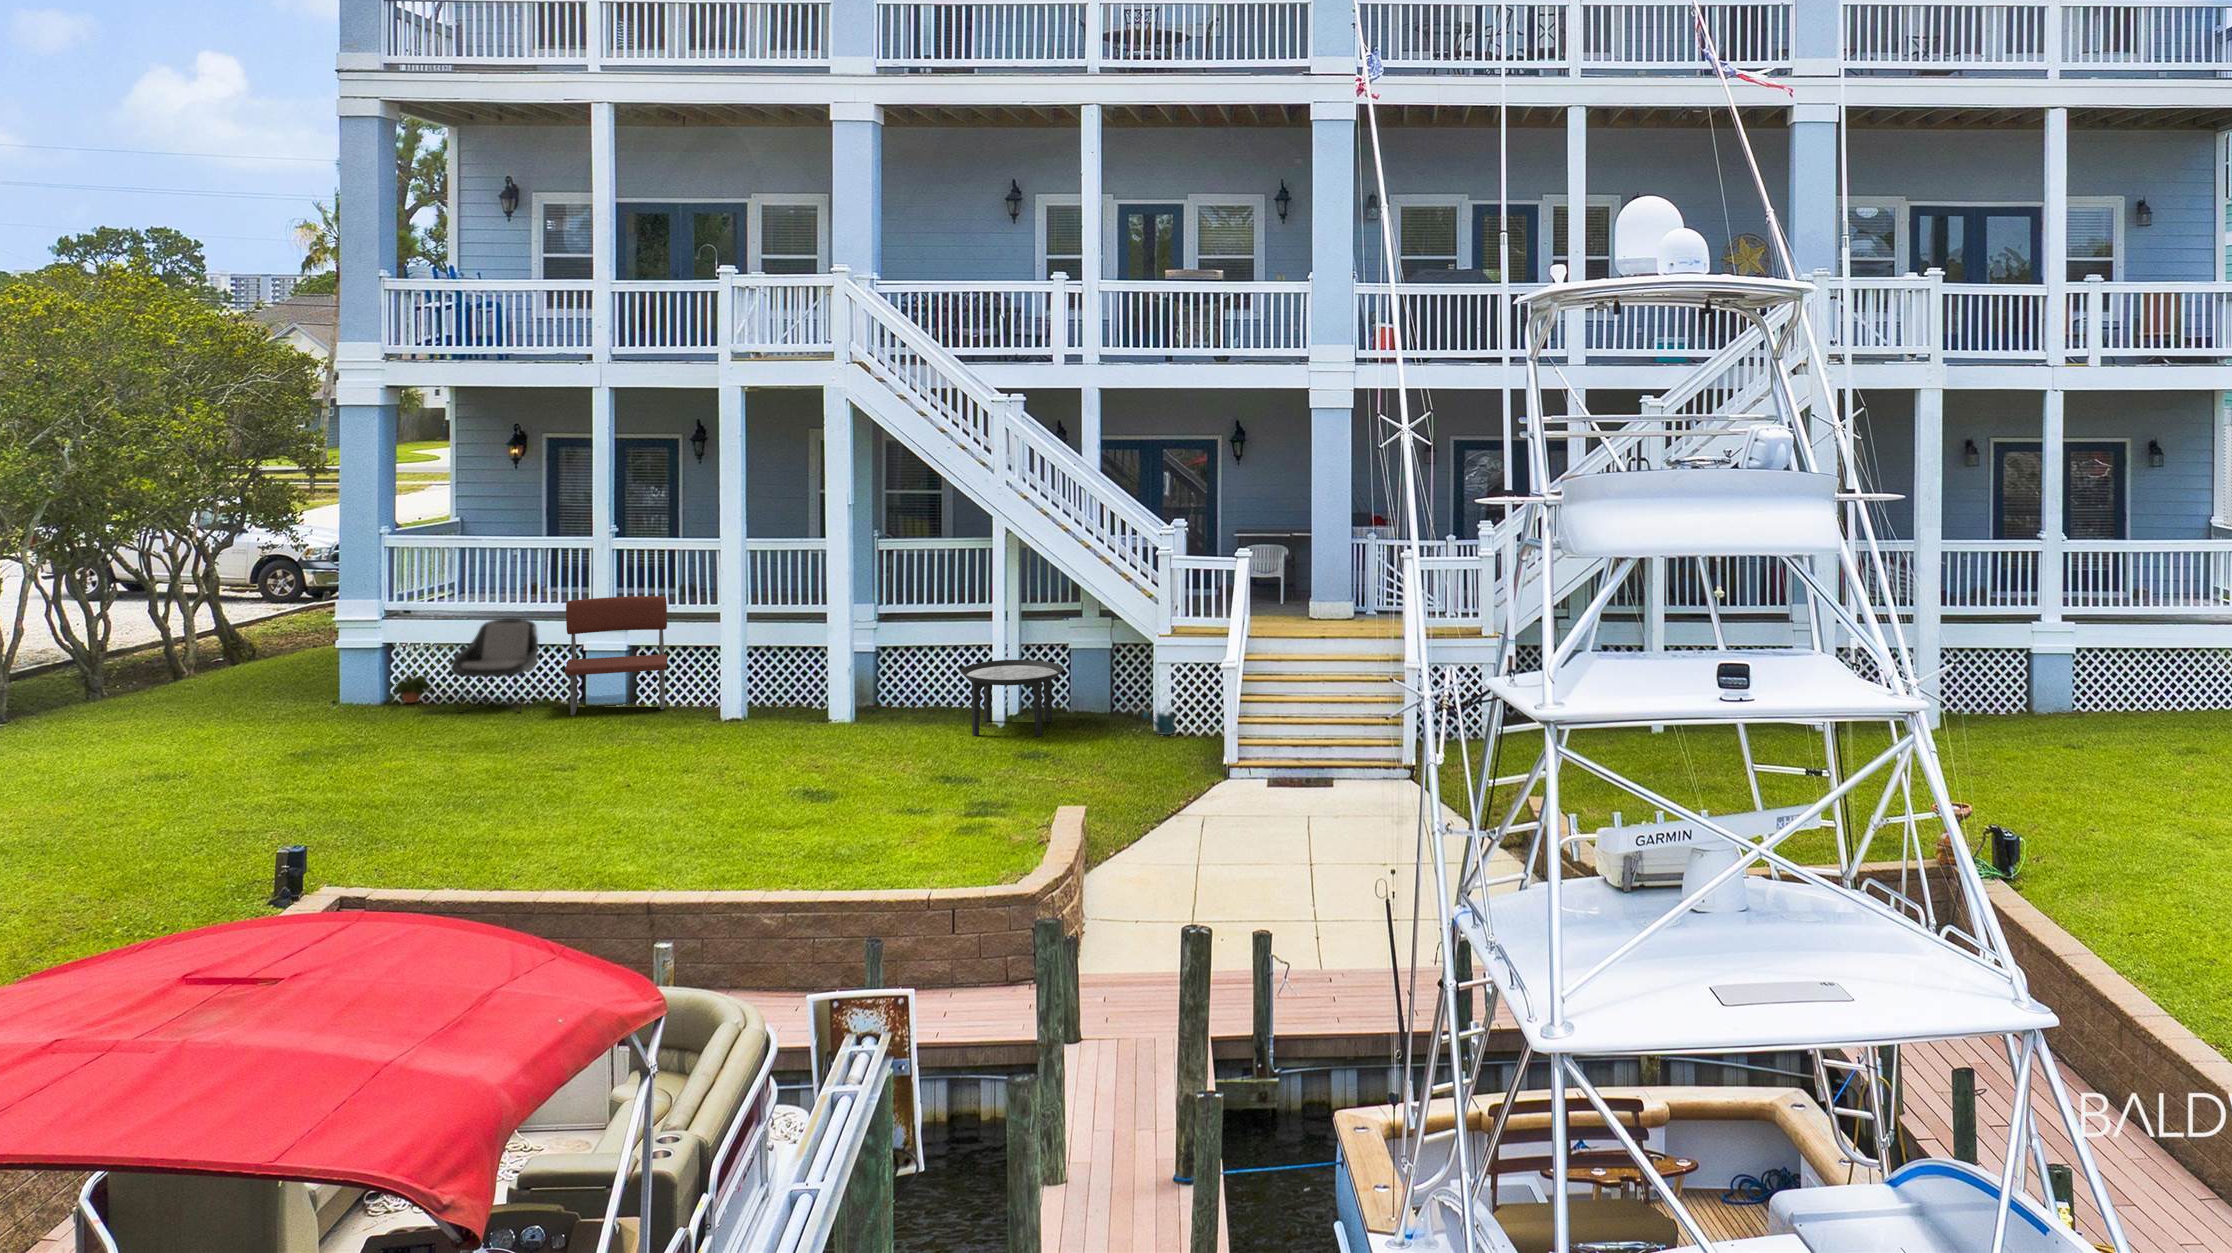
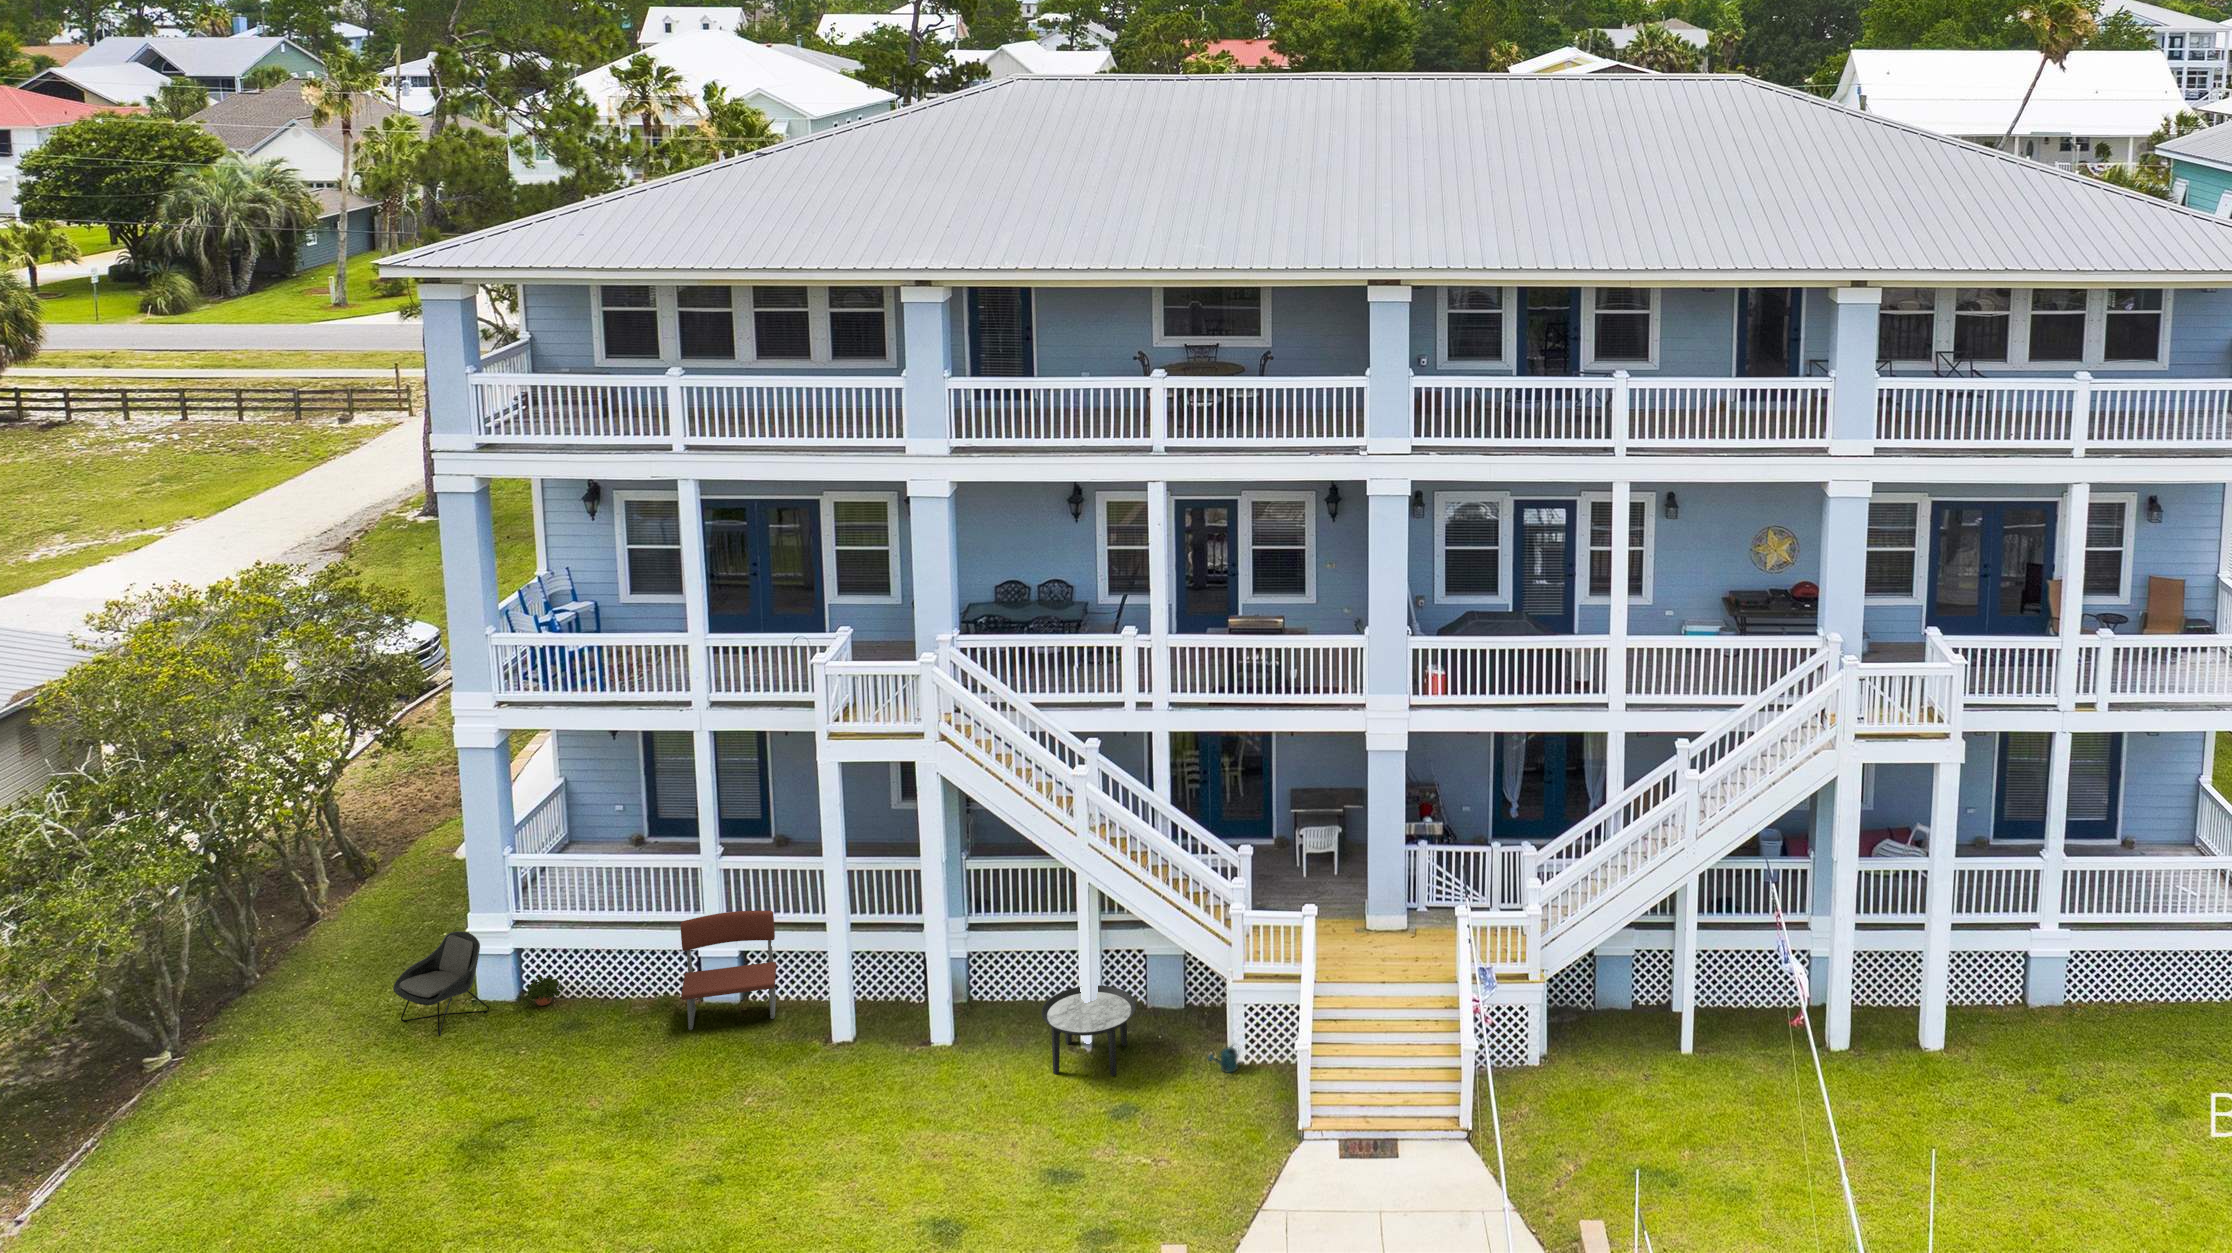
lounge chair: present [451,618,541,712] -> present [393,931,489,1036]

